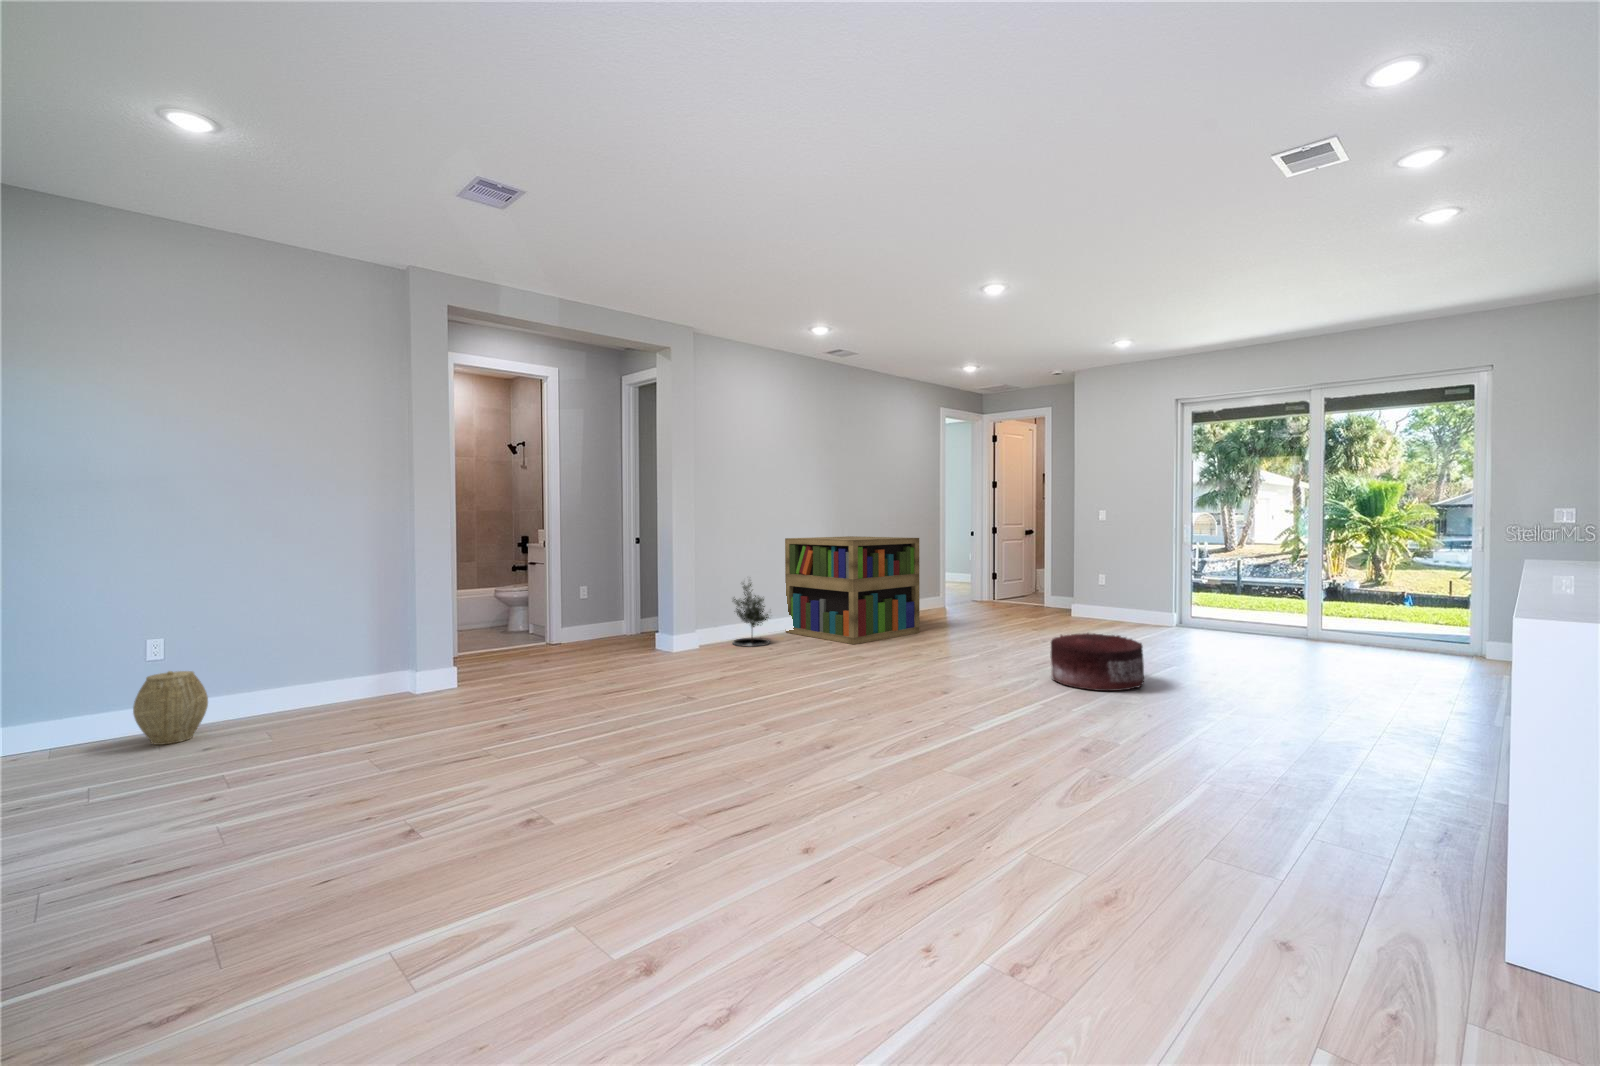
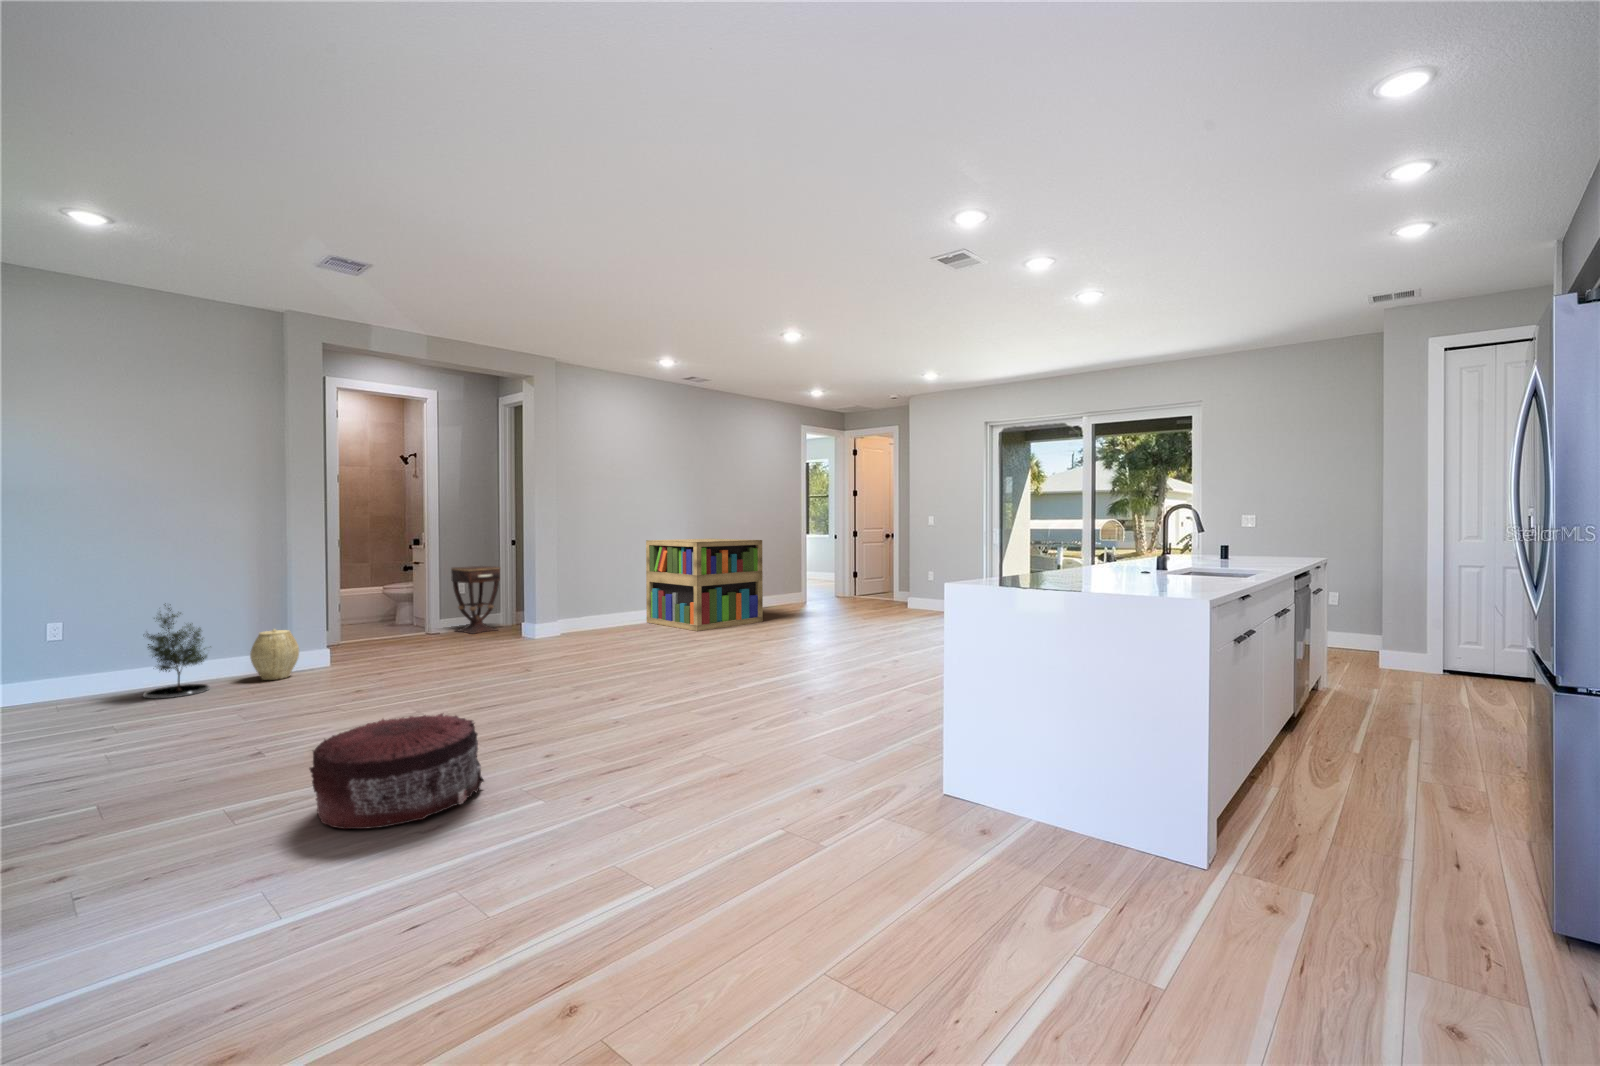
side table: none [572,567,627,645] -> present [451,566,500,634]
potted tree: present [733,583,770,647] -> present [143,605,210,699]
pouf: present [1050,633,1144,691] -> present [309,713,484,829]
woven basket: present [133,671,208,745] -> present [250,629,299,680]

